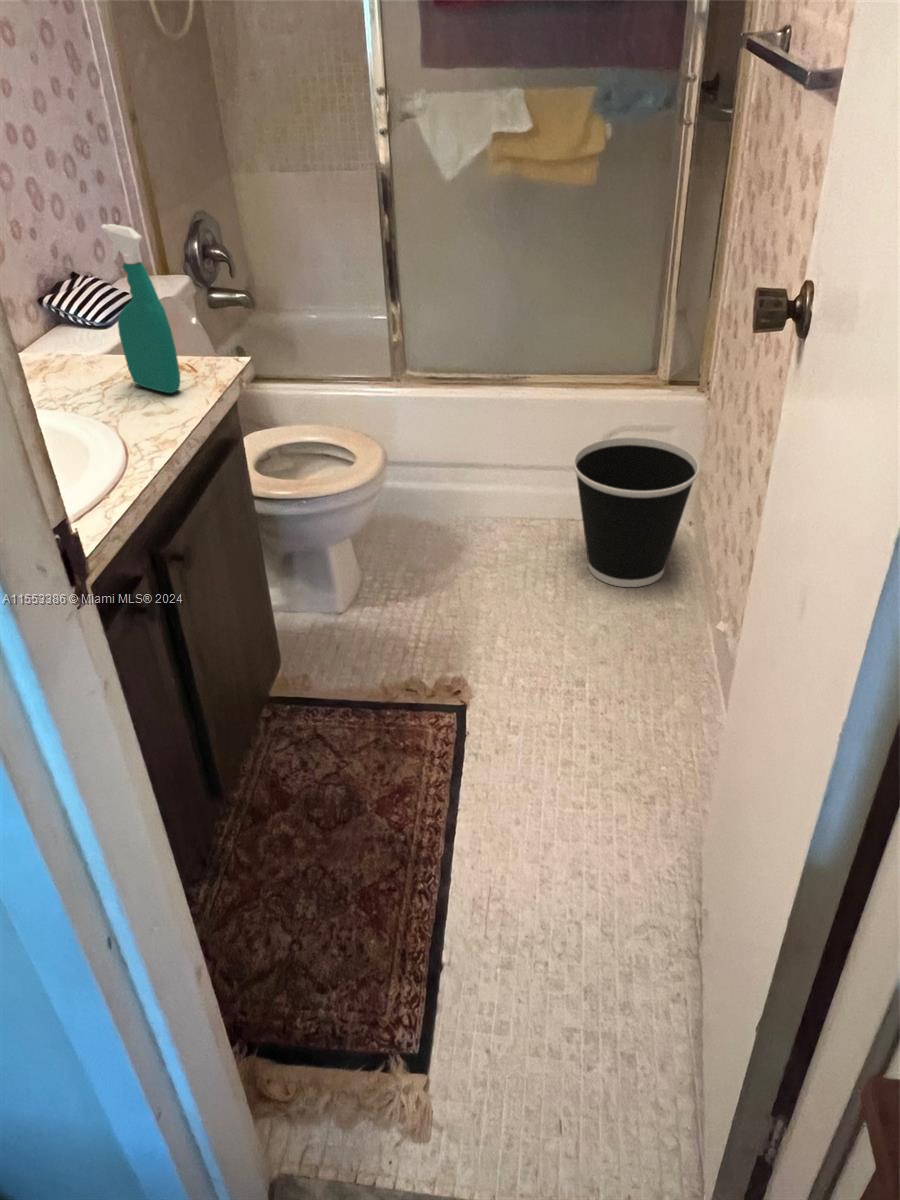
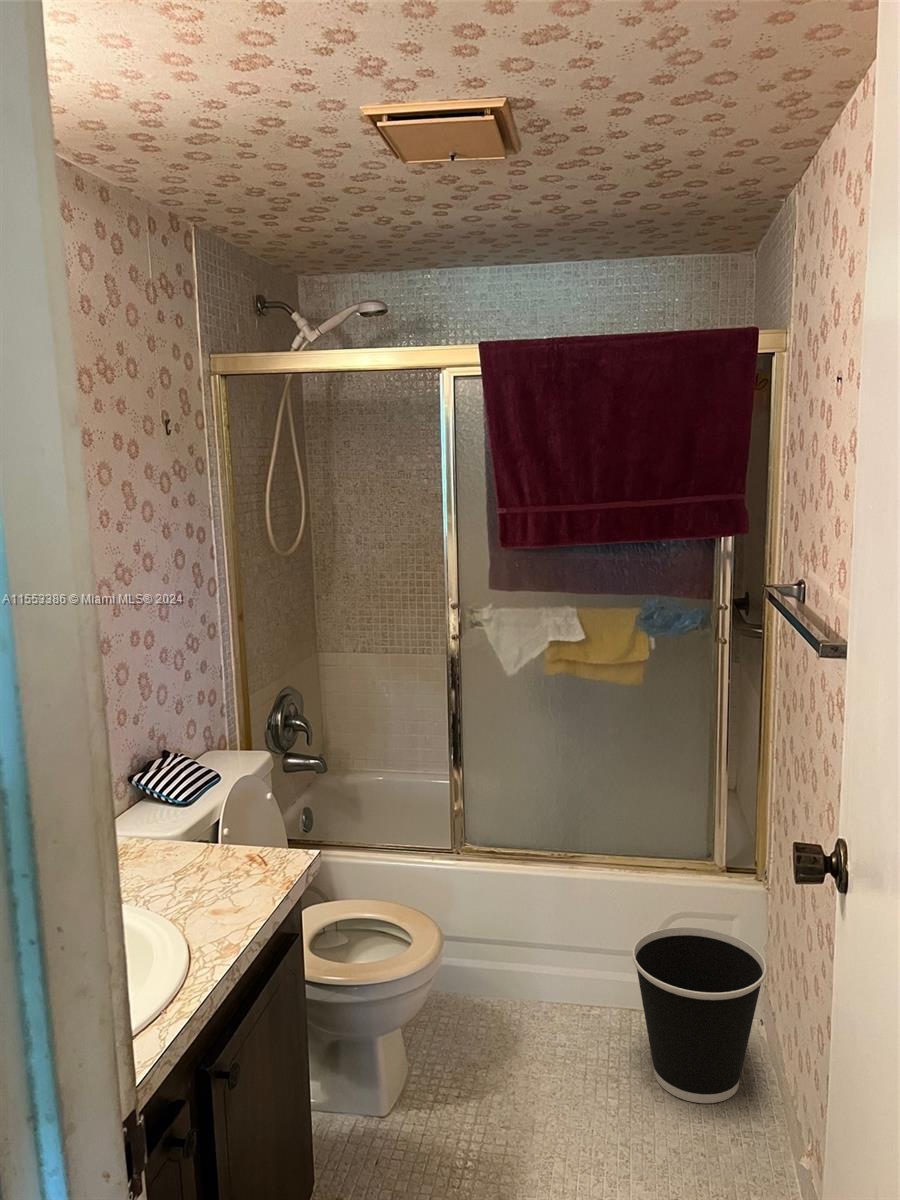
spray bottle: present [102,224,180,393] -> none [201,736,251,888]

